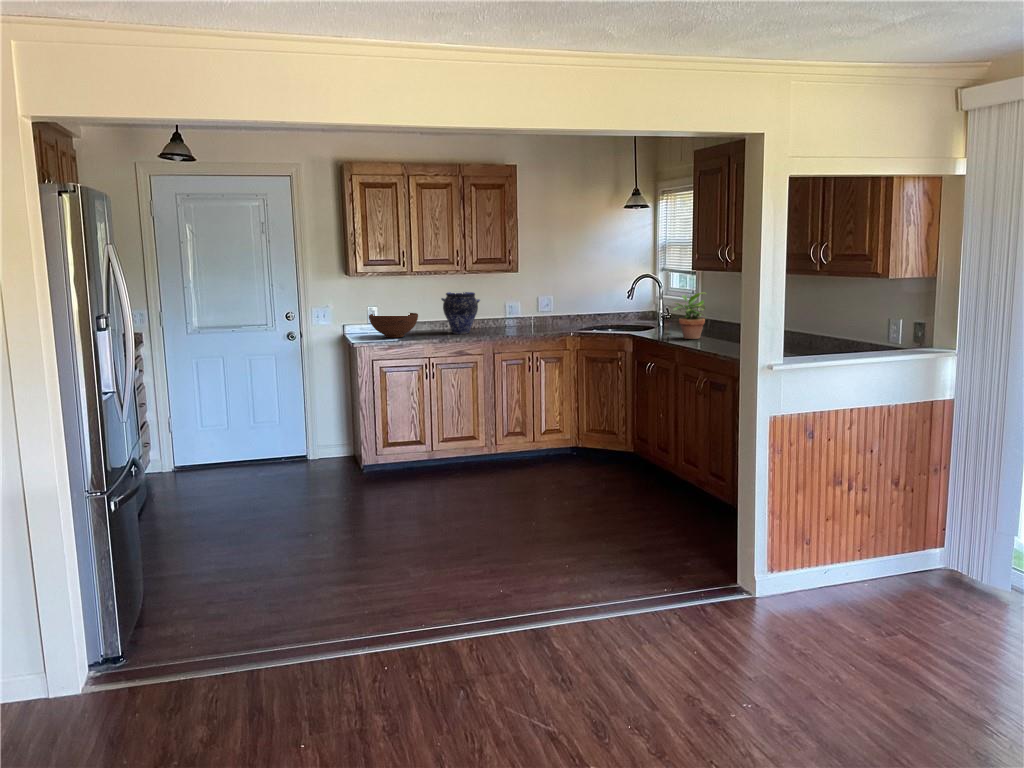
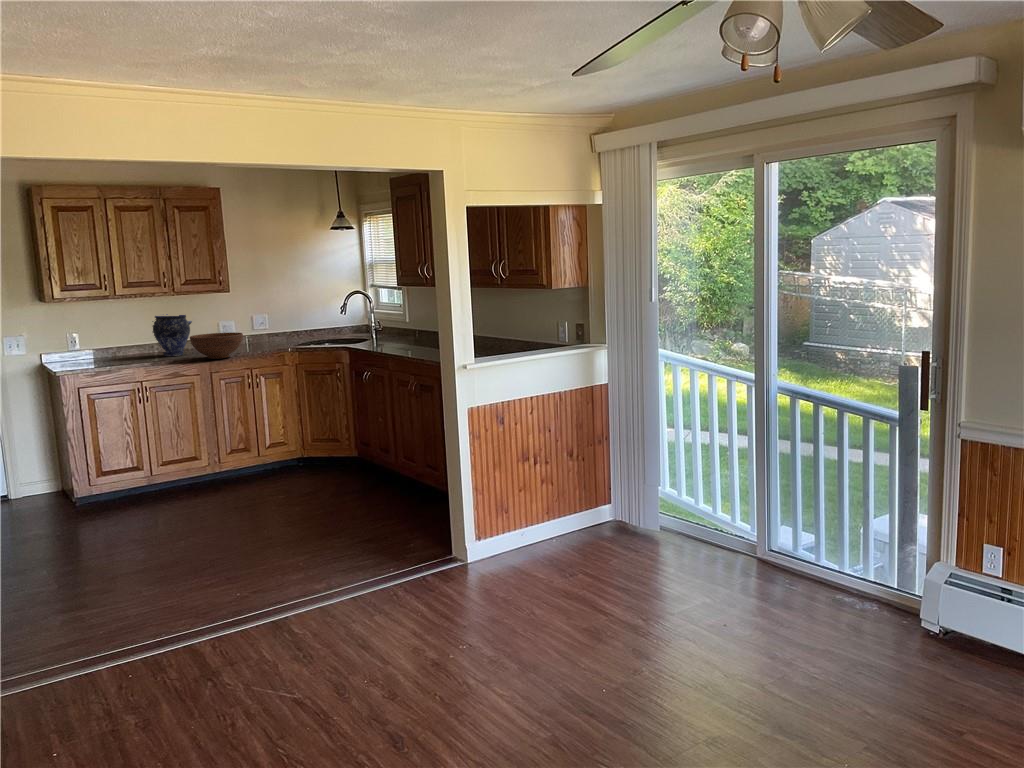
potted plant: present [673,292,706,339] -> none [382,305,413,348]
fruit bowl: present [369,313,418,338] -> present [190,332,243,359]

